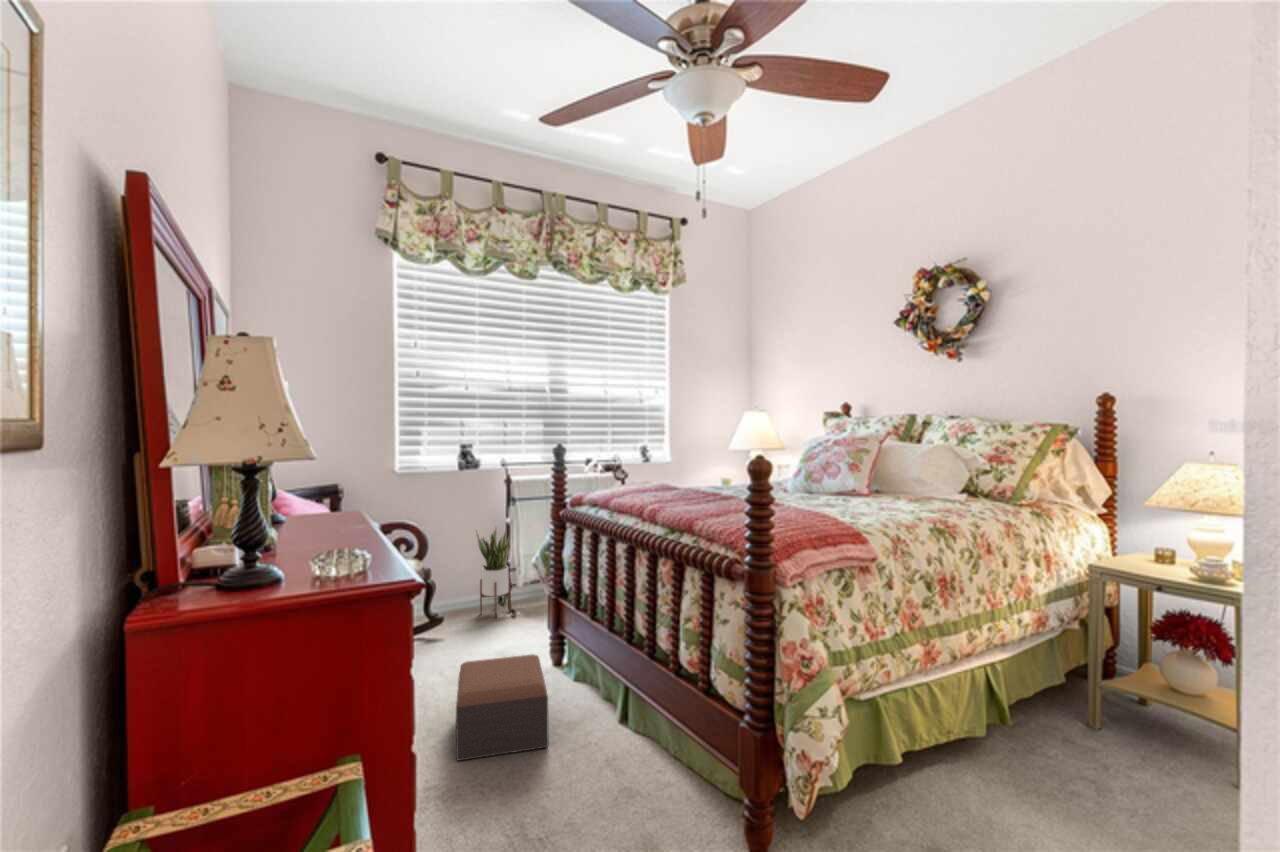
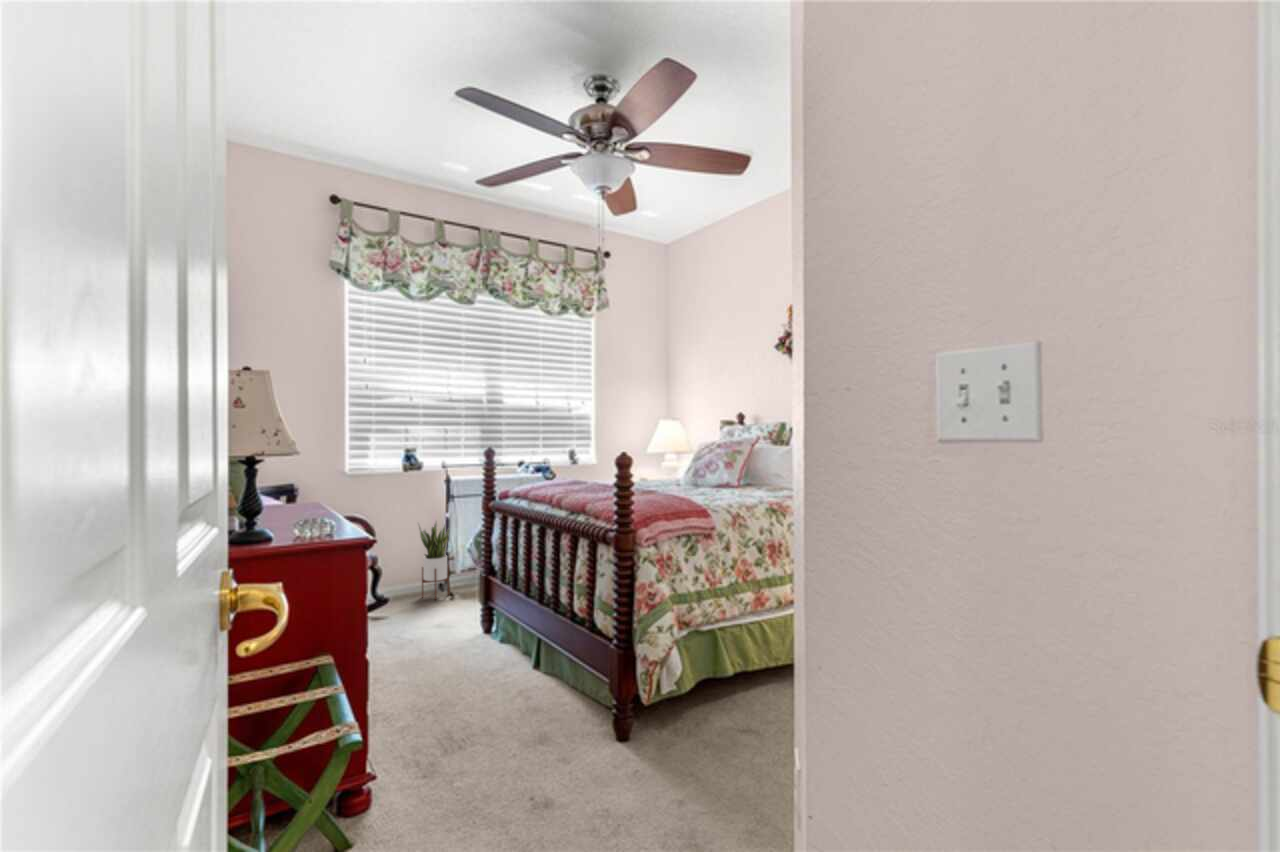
footstool: present [456,654,549,761] -> none [401,615,475,692]

